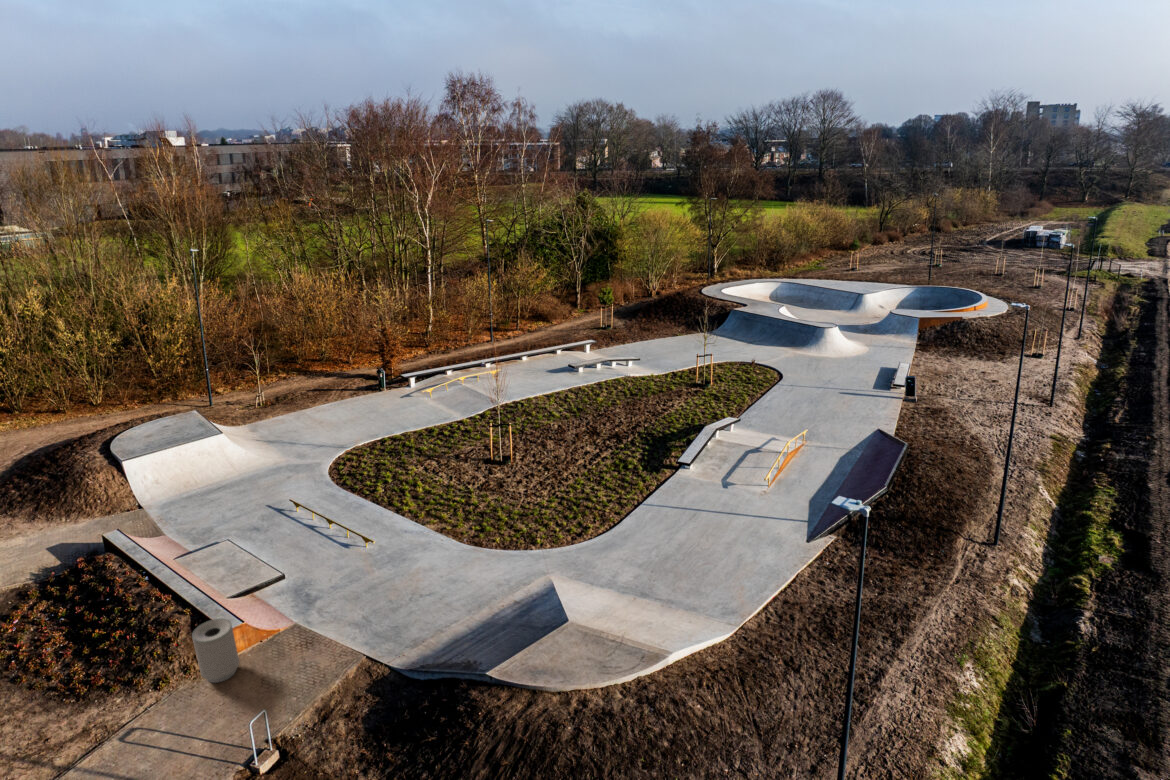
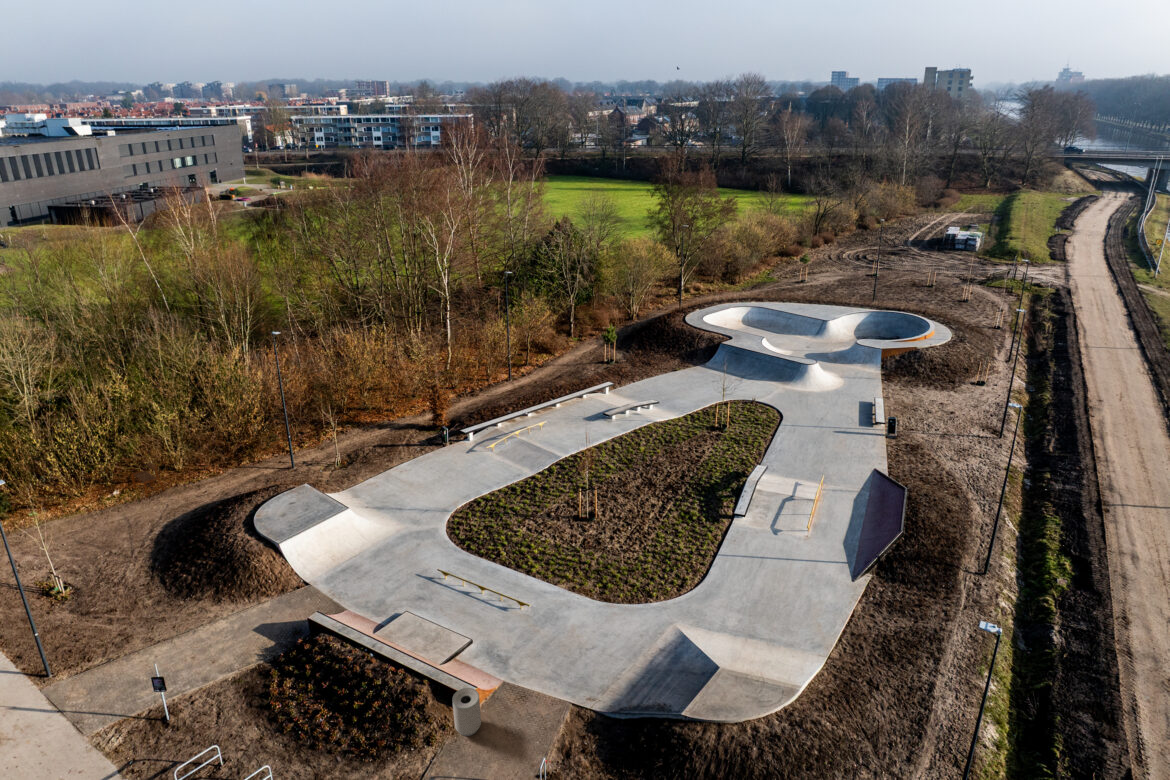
bench: none [28,382,60,422] -> present [132,462,164,497]

